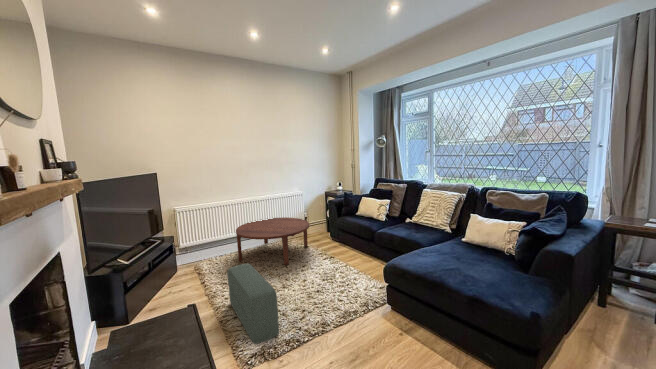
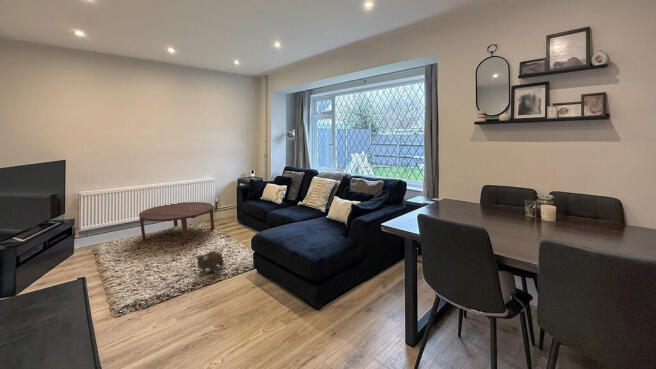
pouf: present [227,264,279,344] -> none [116,240,154,299]
plush toy: none [319,280,347,307] -> present [195,251,224,272]

